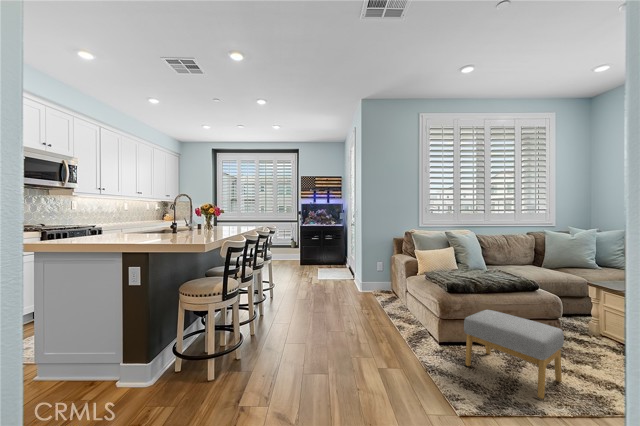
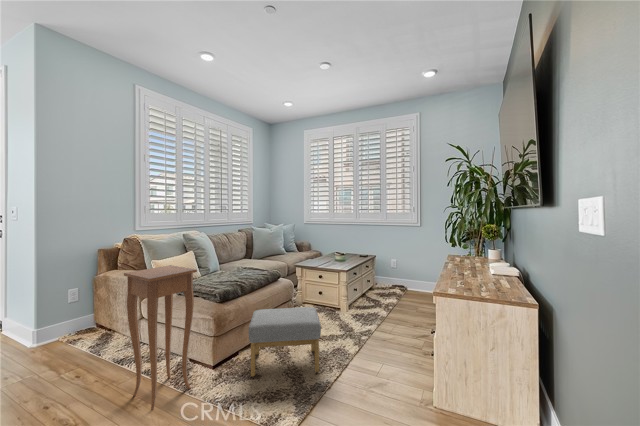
side table: none [379,252,421,348] -> present [124,265,197,410]

